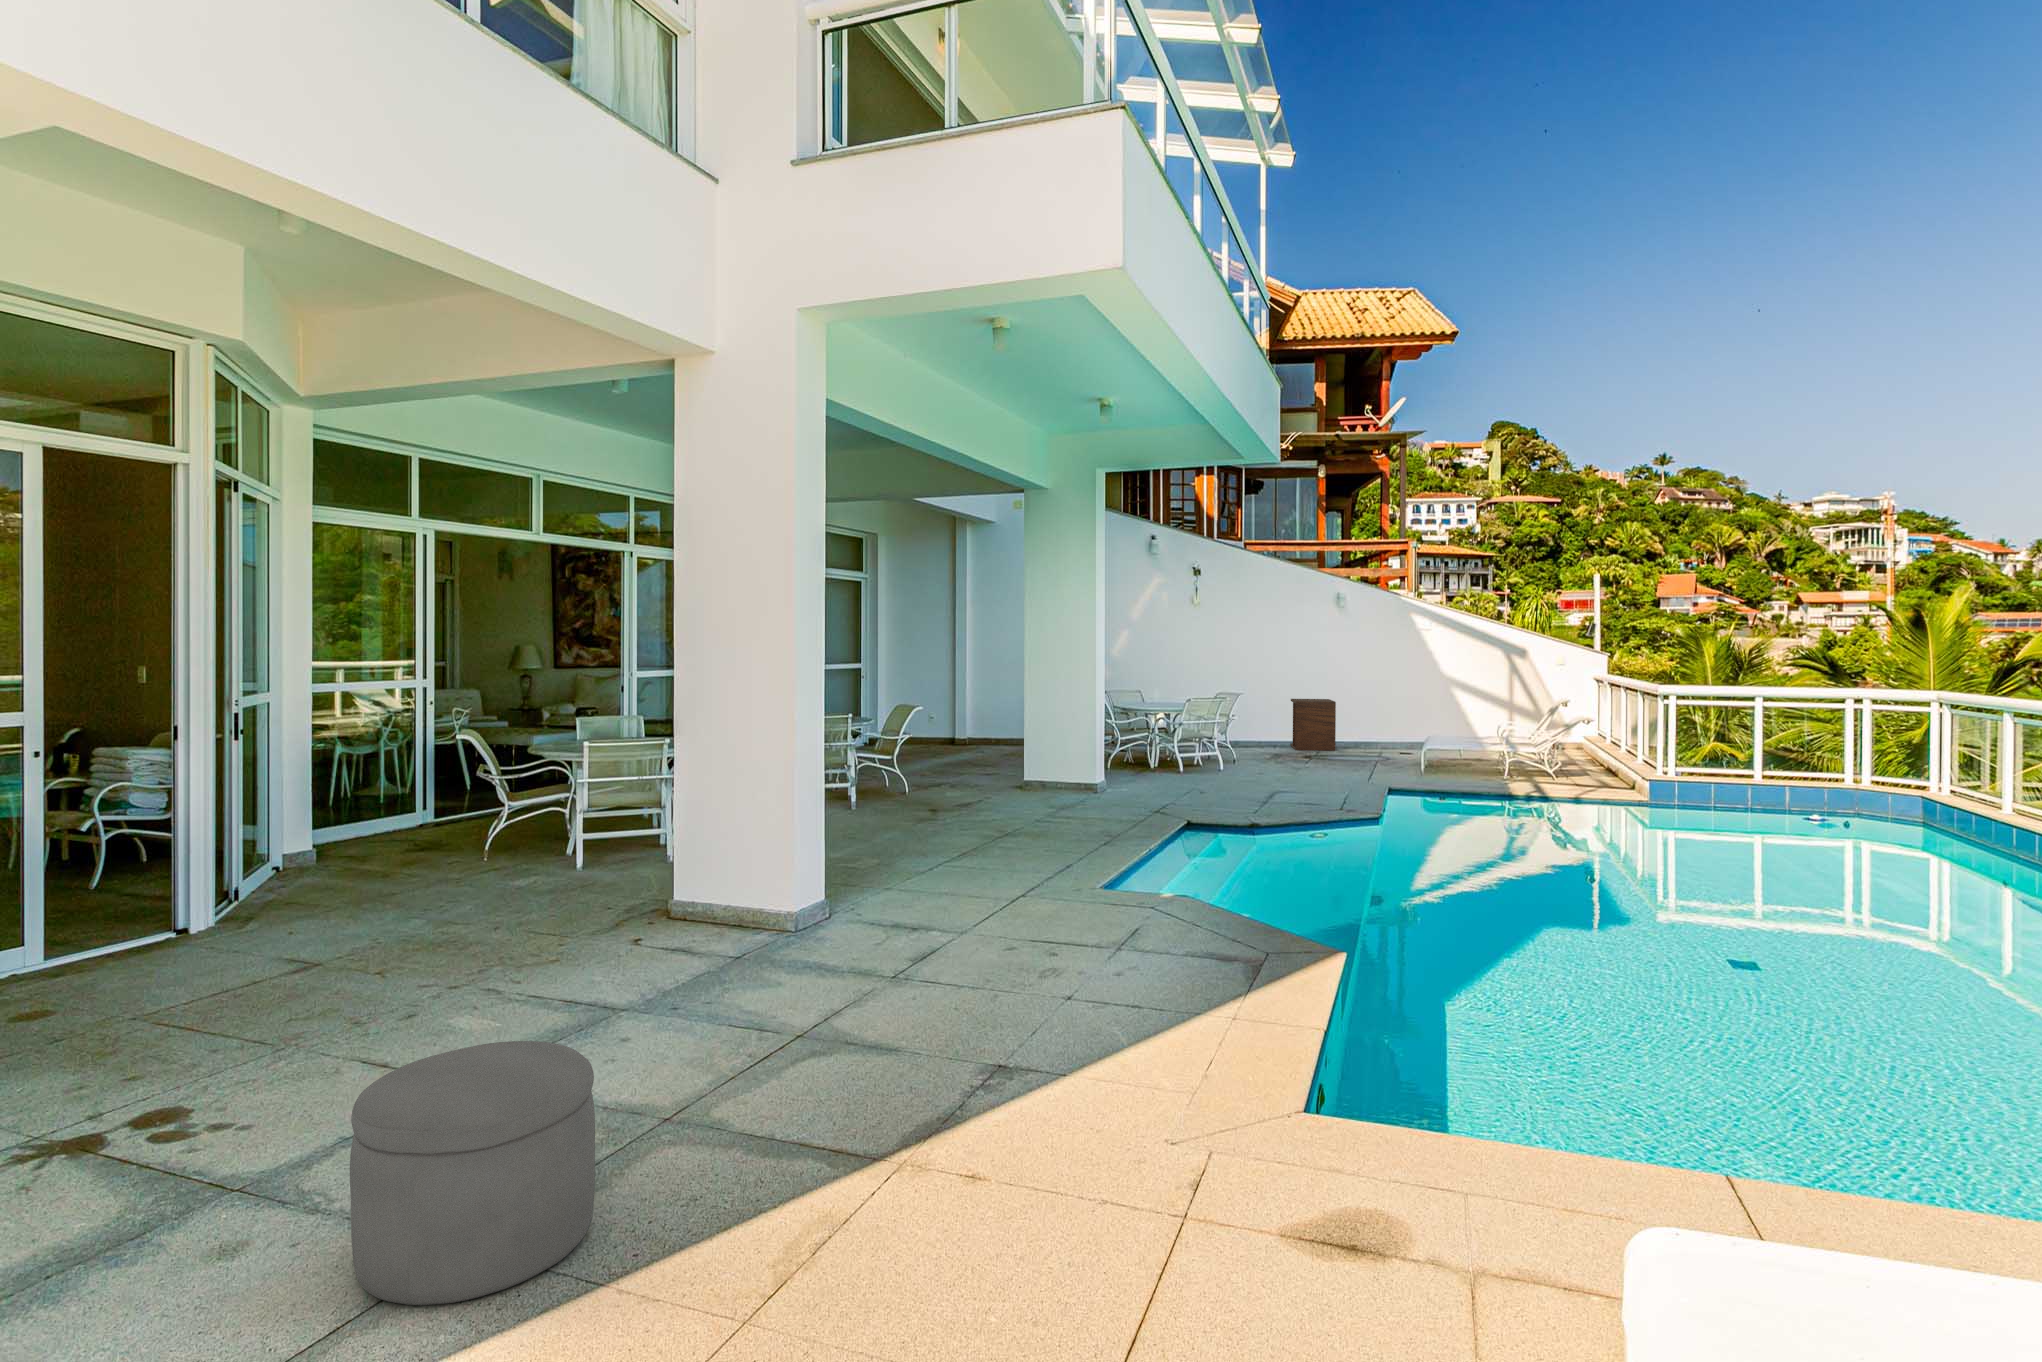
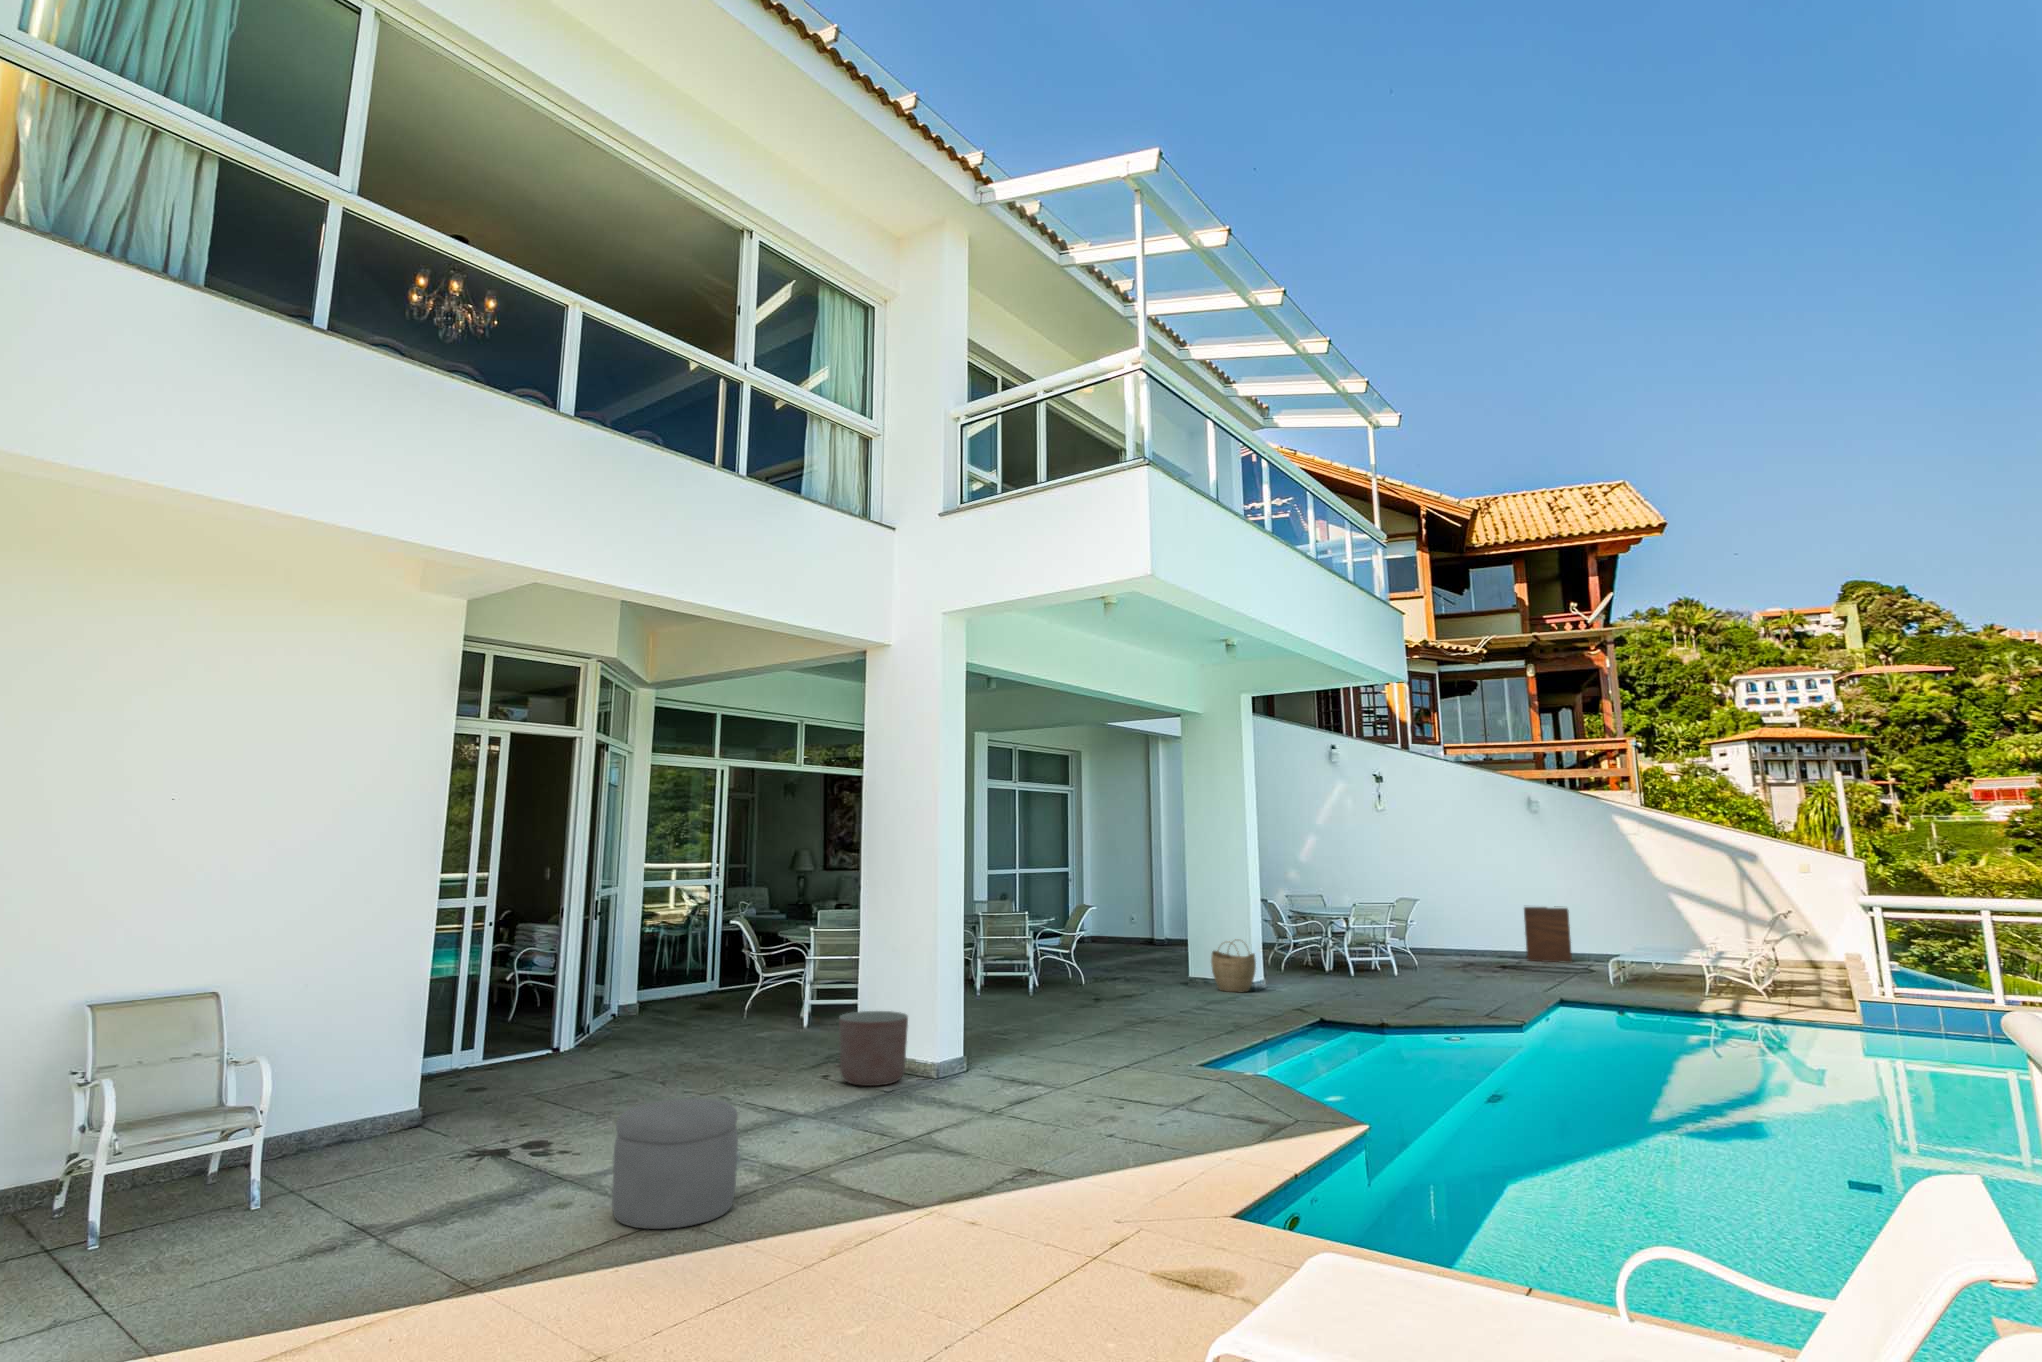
woven basket: none [1032,738,1079,794] -> present [1211,939,1256,992]
planter: none [656,848,755,950] -> present [839,1011,908,1086]

